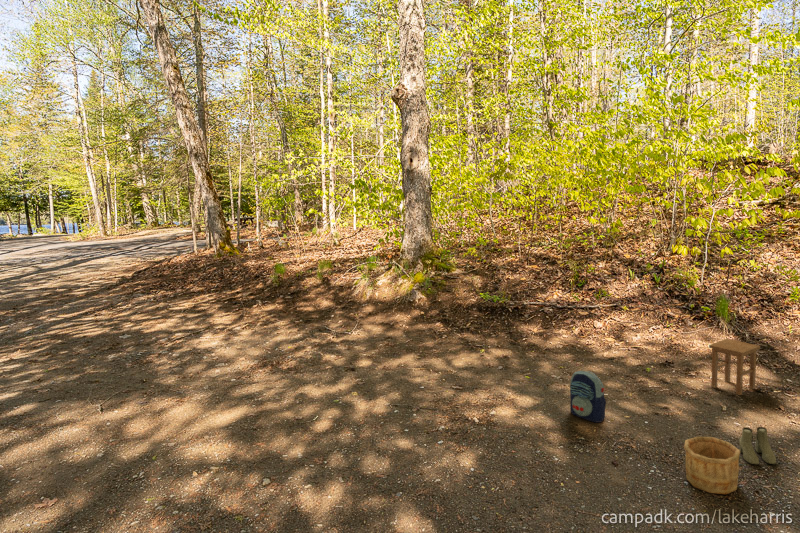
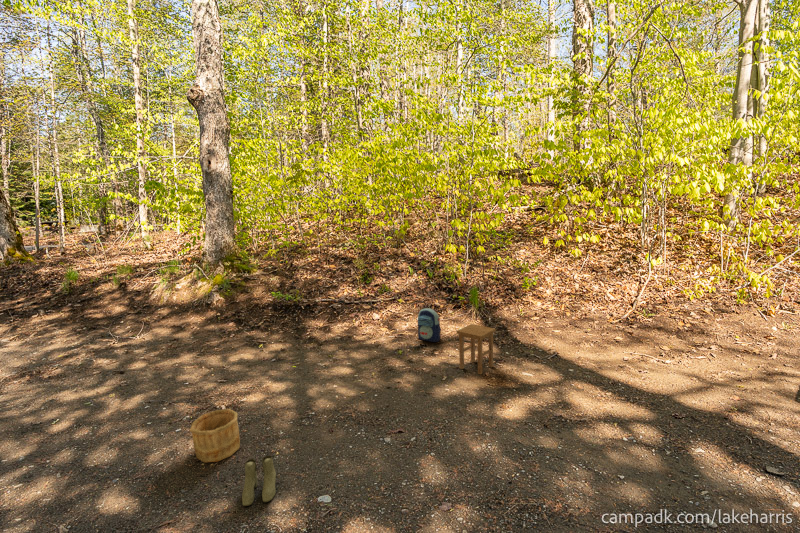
backpack: present [570,371,606,423] -> present [418,308,441,342]
boots: present [739,427,776,464] -> present [242,456,276,506]
wooden bucket: present [684,437,740,494] -> present [190,409,240,462]

